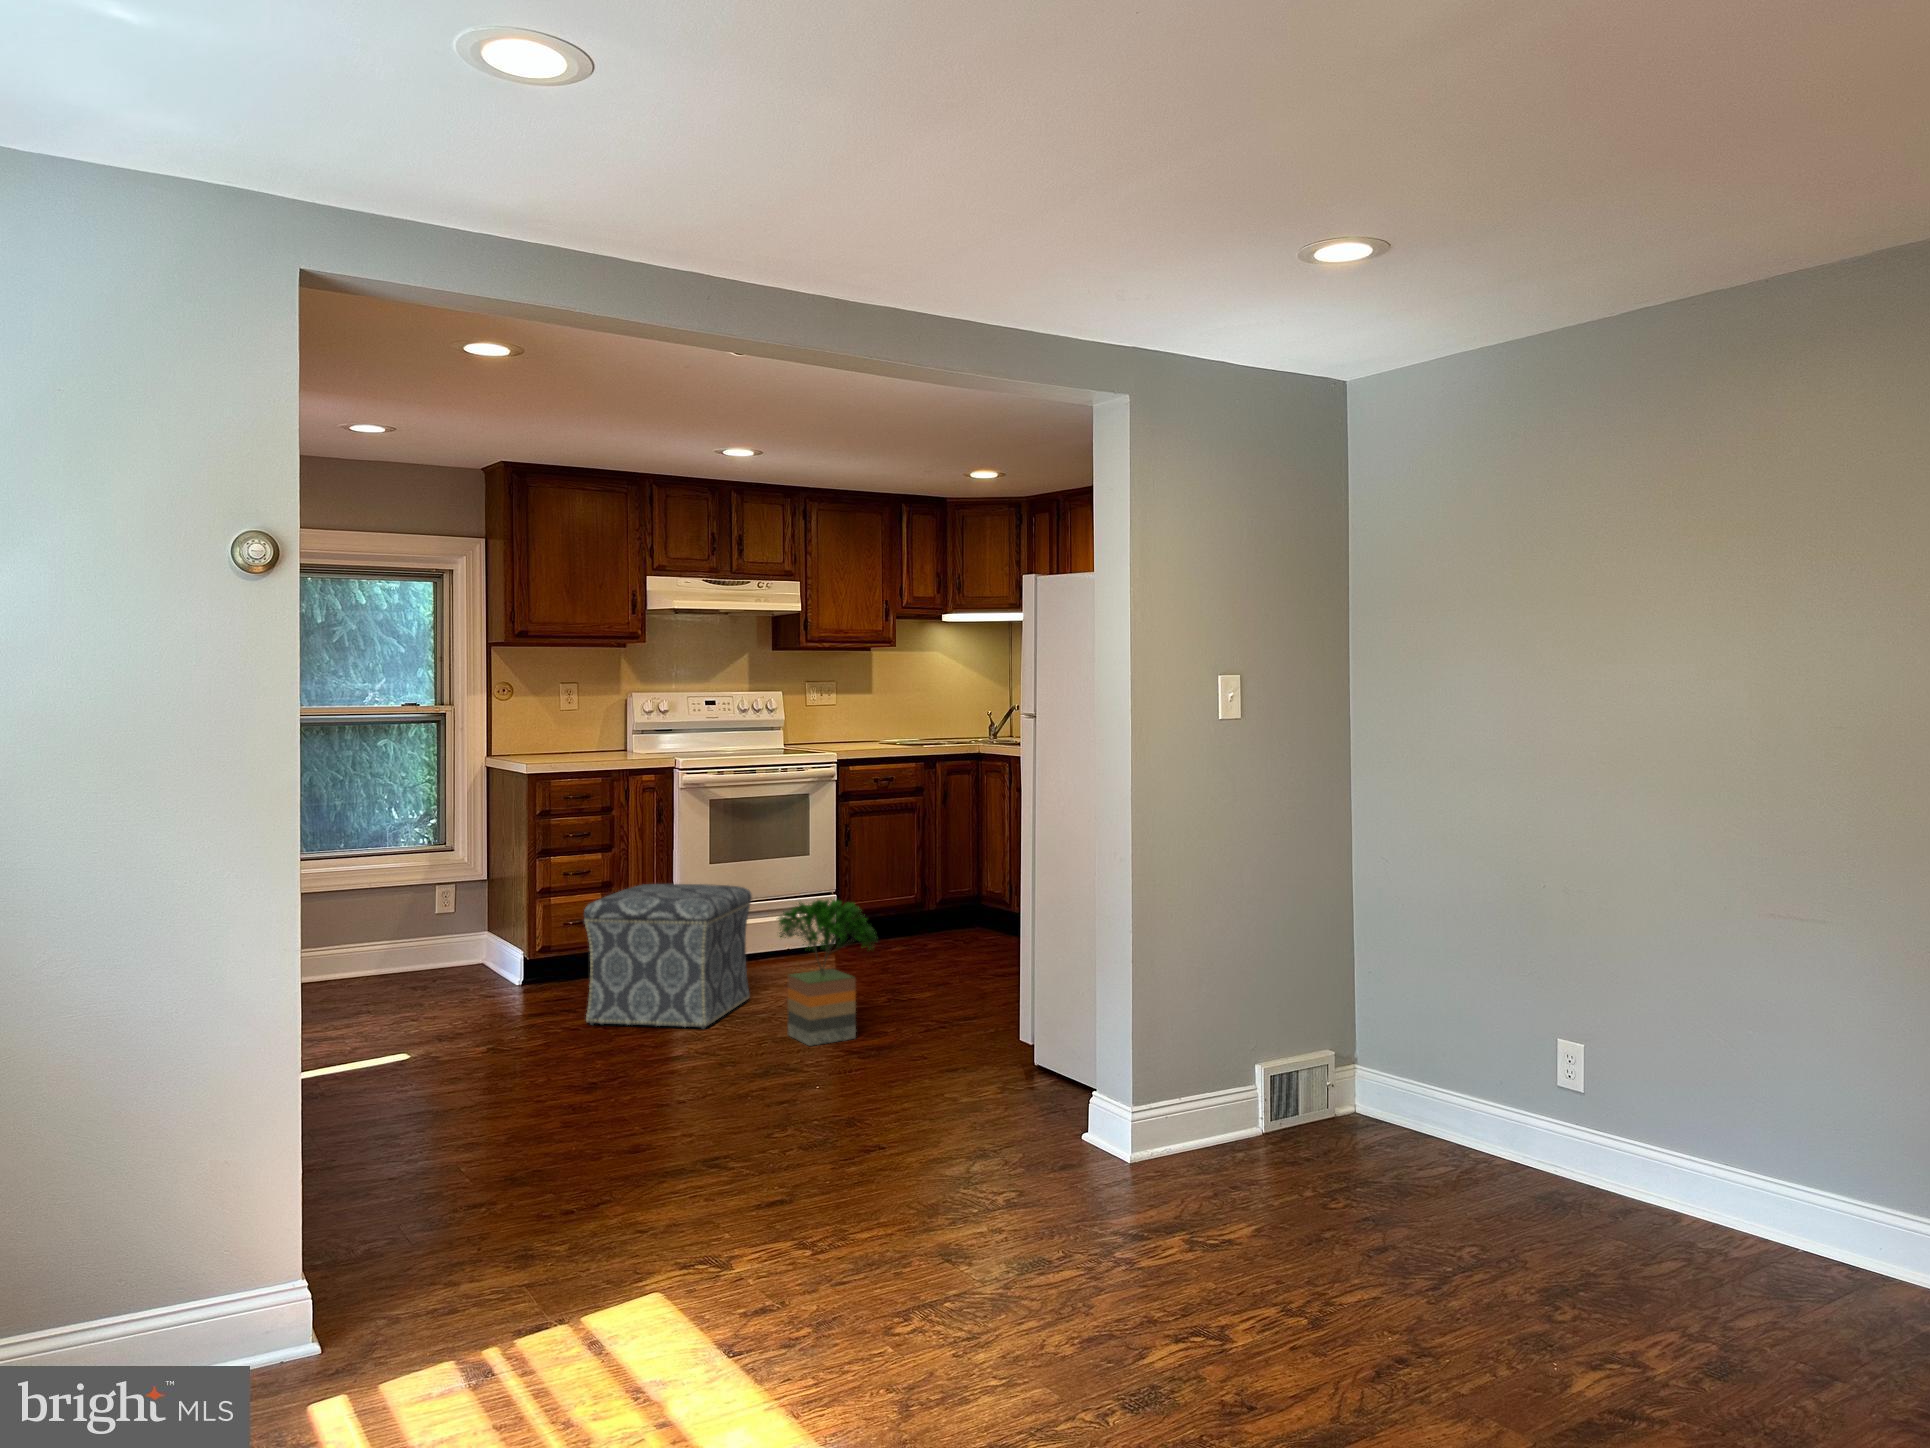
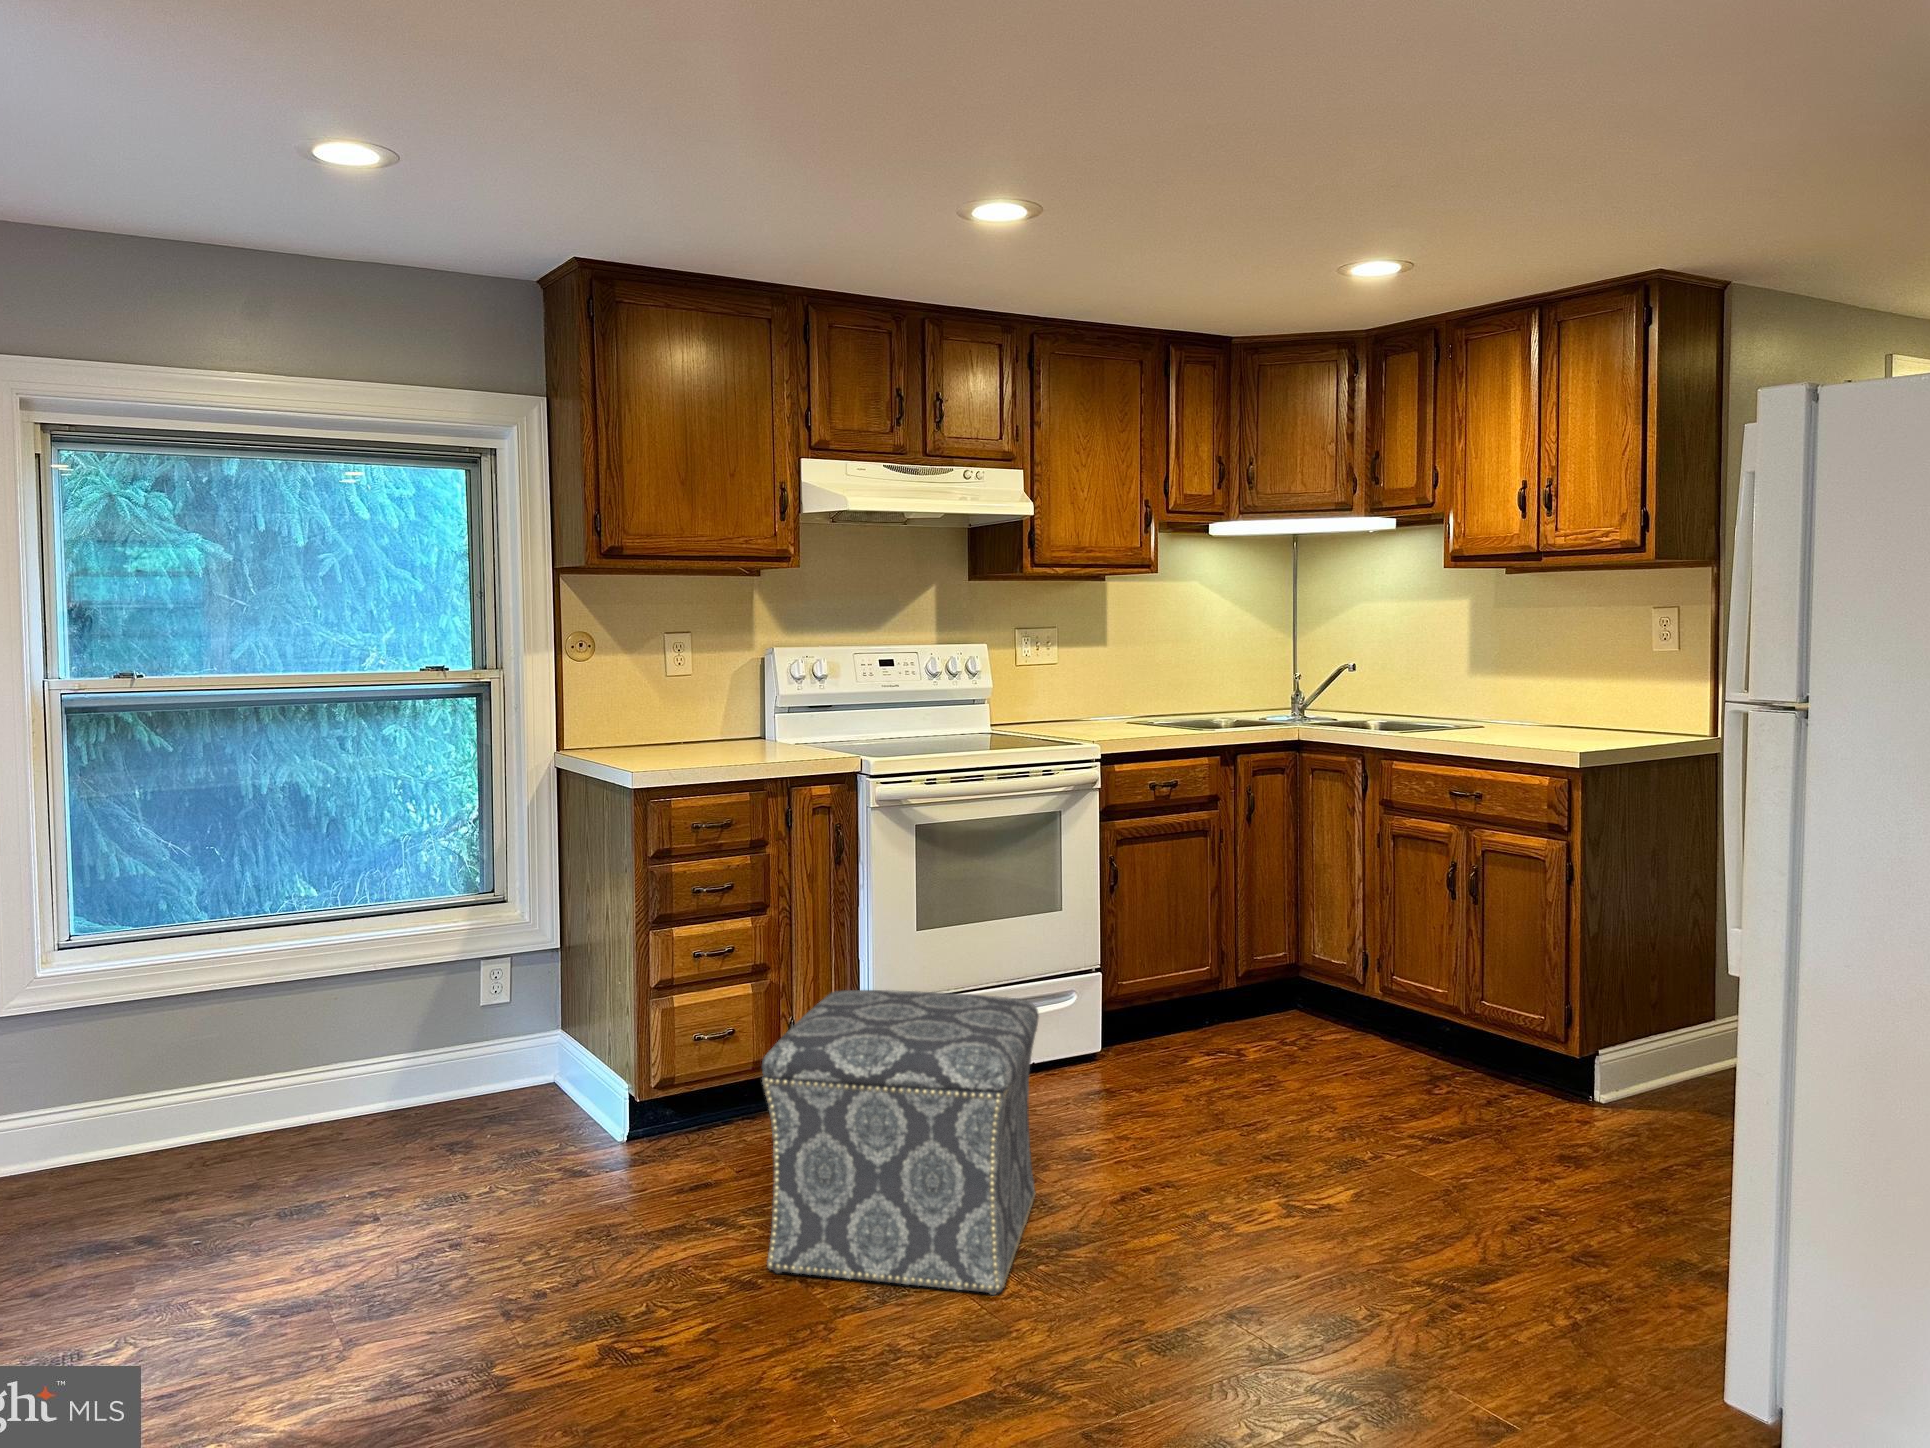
potted tree: present [778,900,876,1046] -> none [1145,1050,1369,1370]

